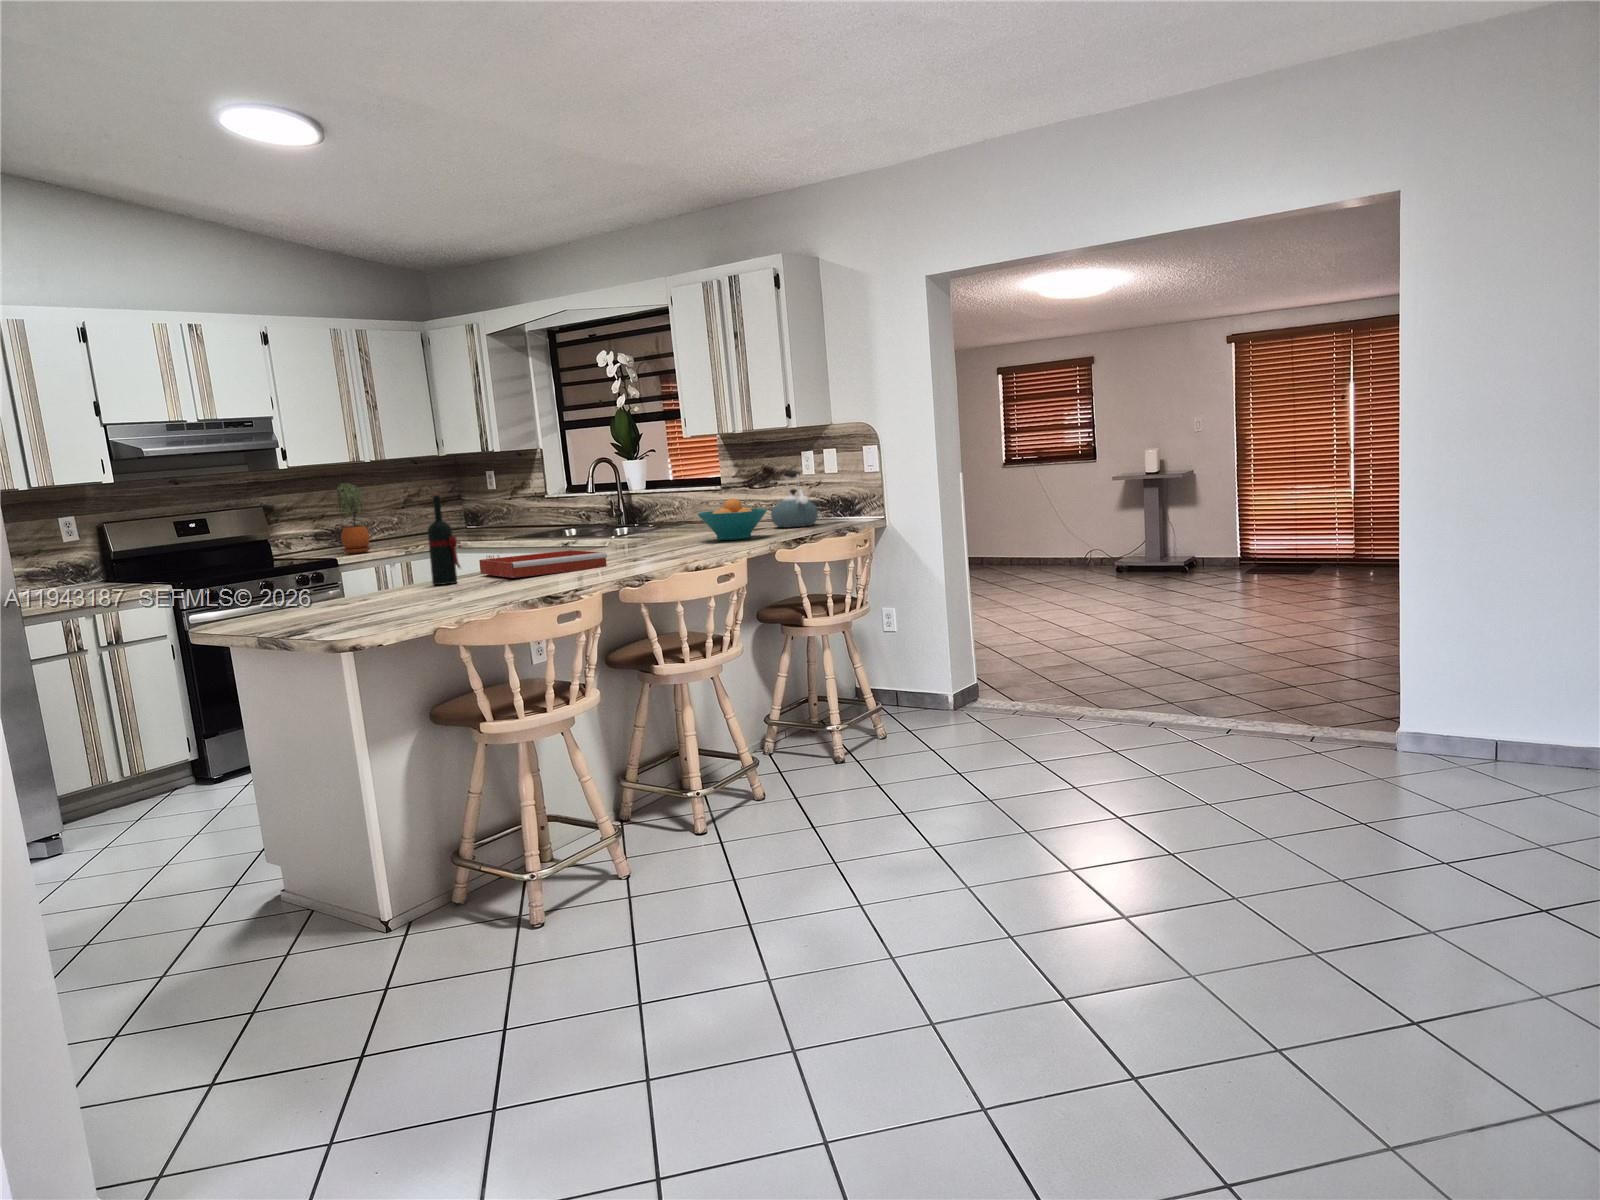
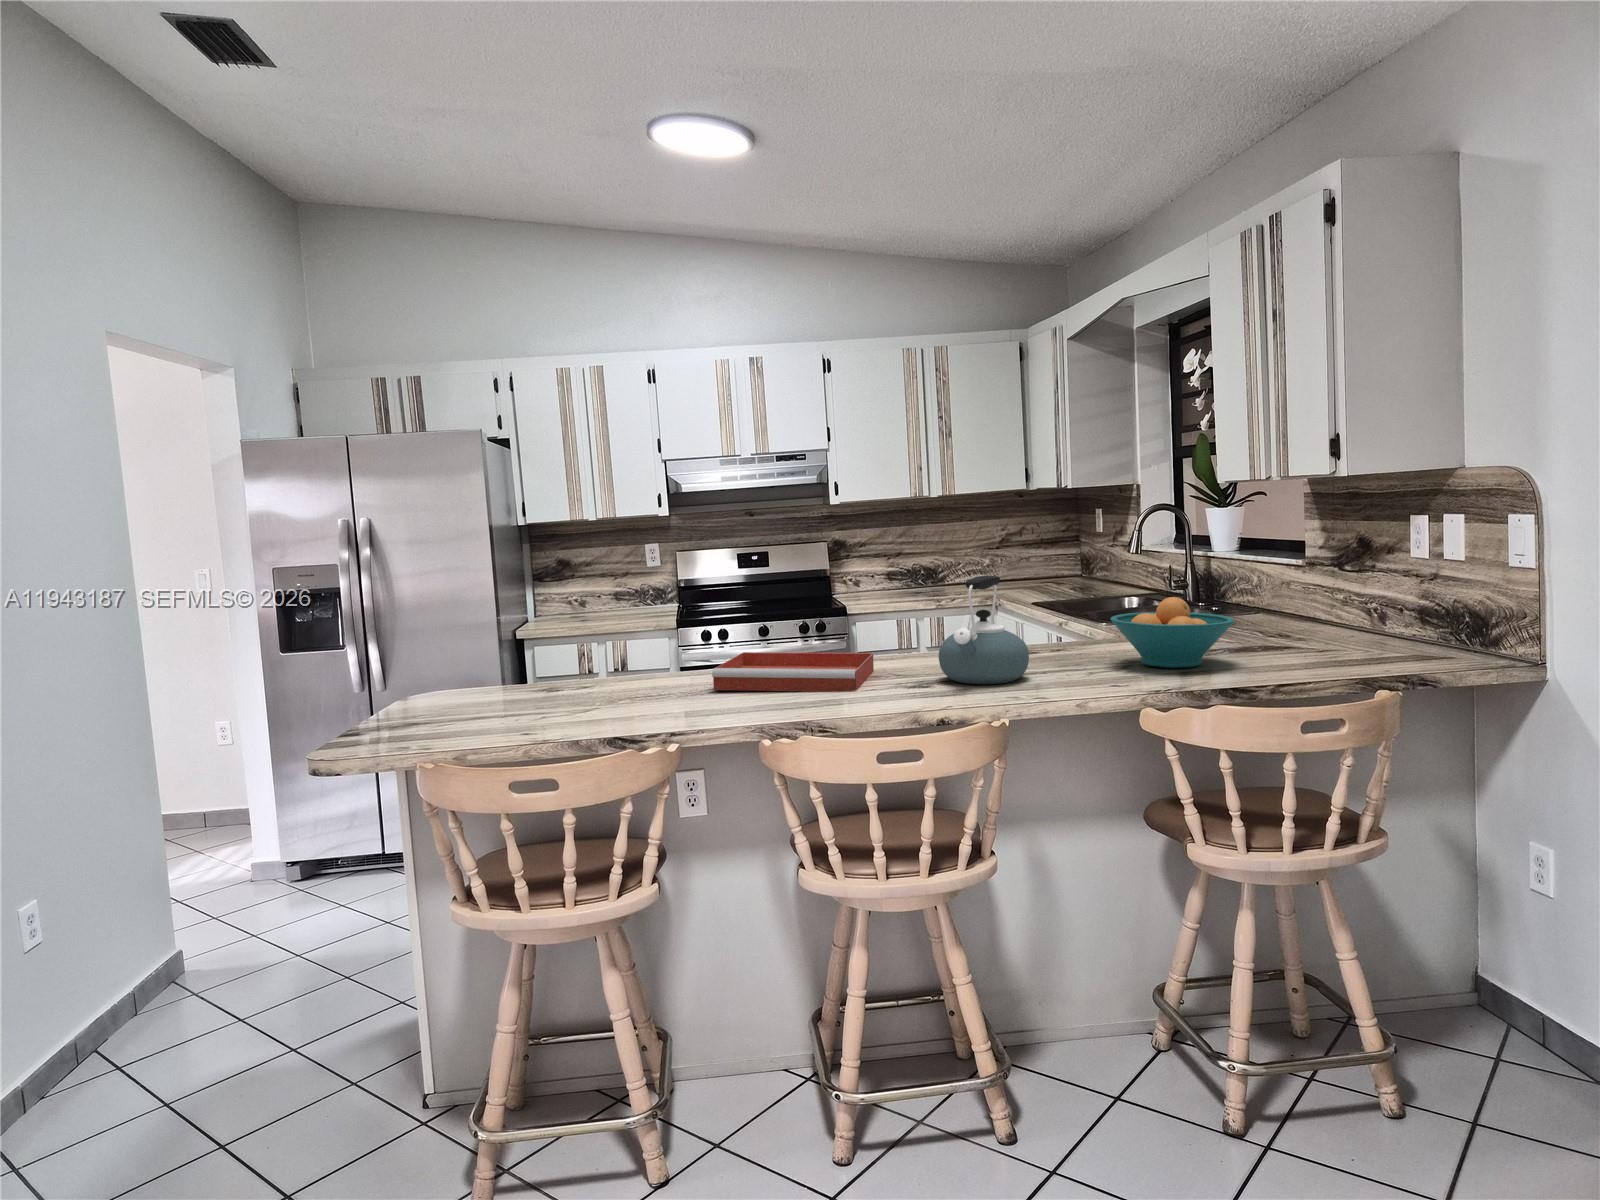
kettle: present [771,471,818,528] -> present [939,576,1029,684]
potted plant: present [337,483,371,554] -> none [878,521,911,600]
wine bottle: present [428,492,461,585] -> none [654,563,687,683]

